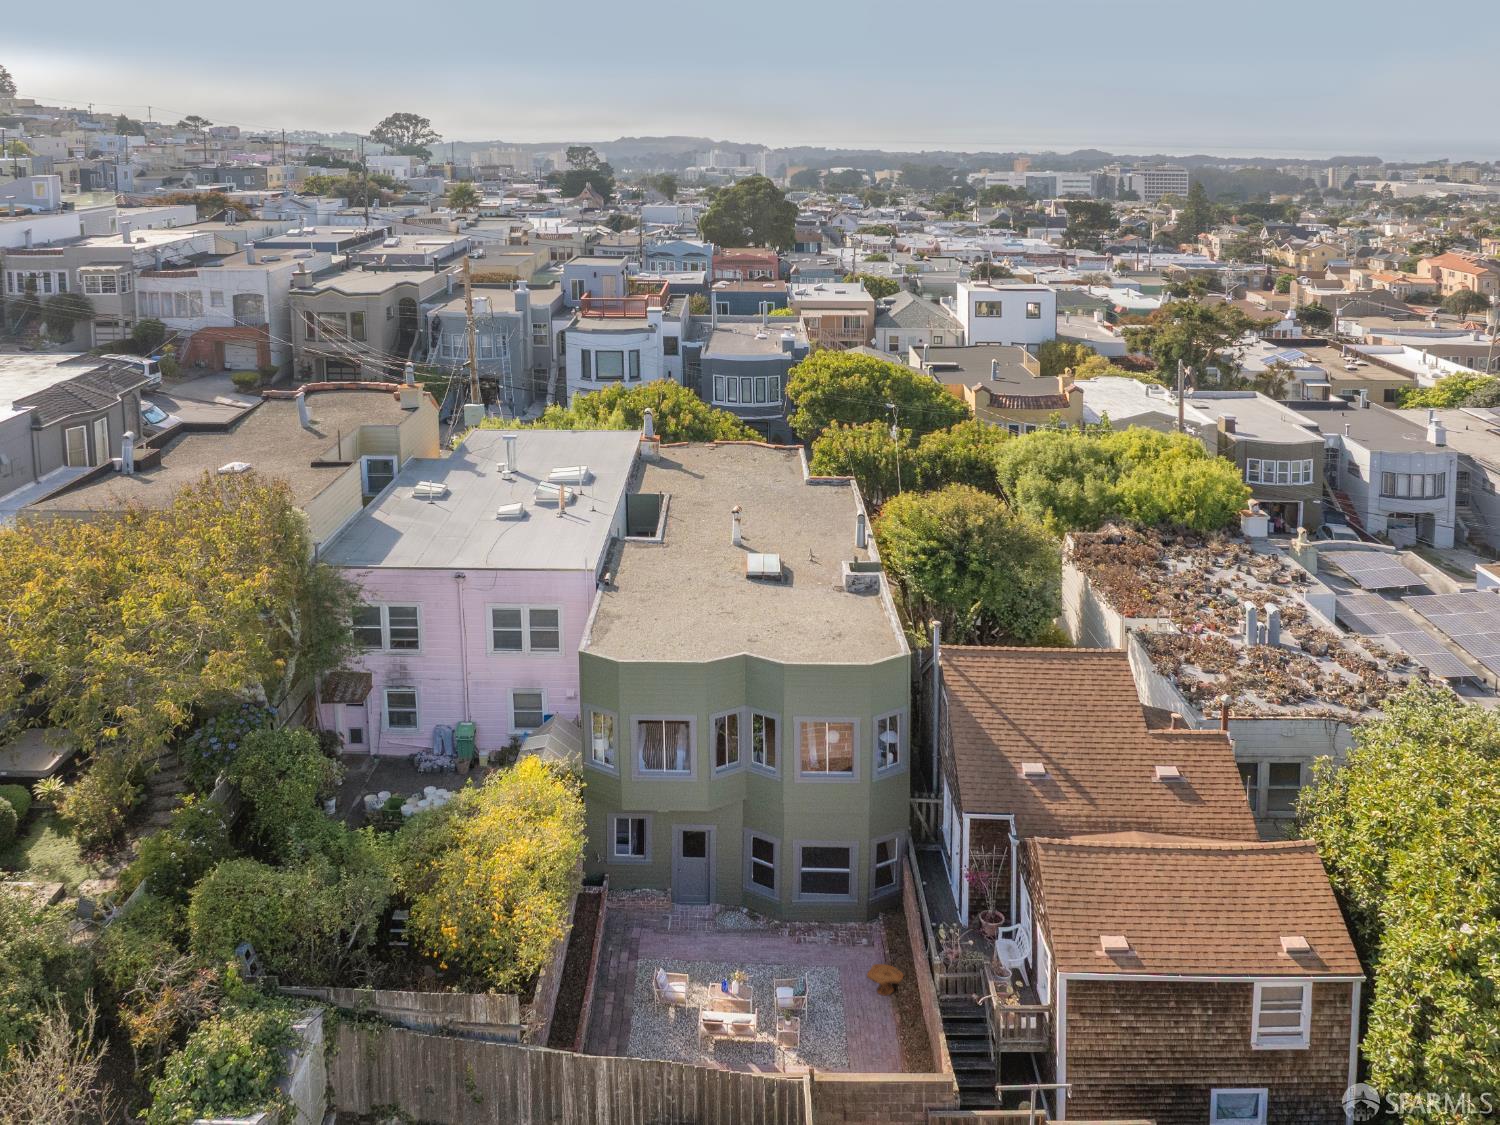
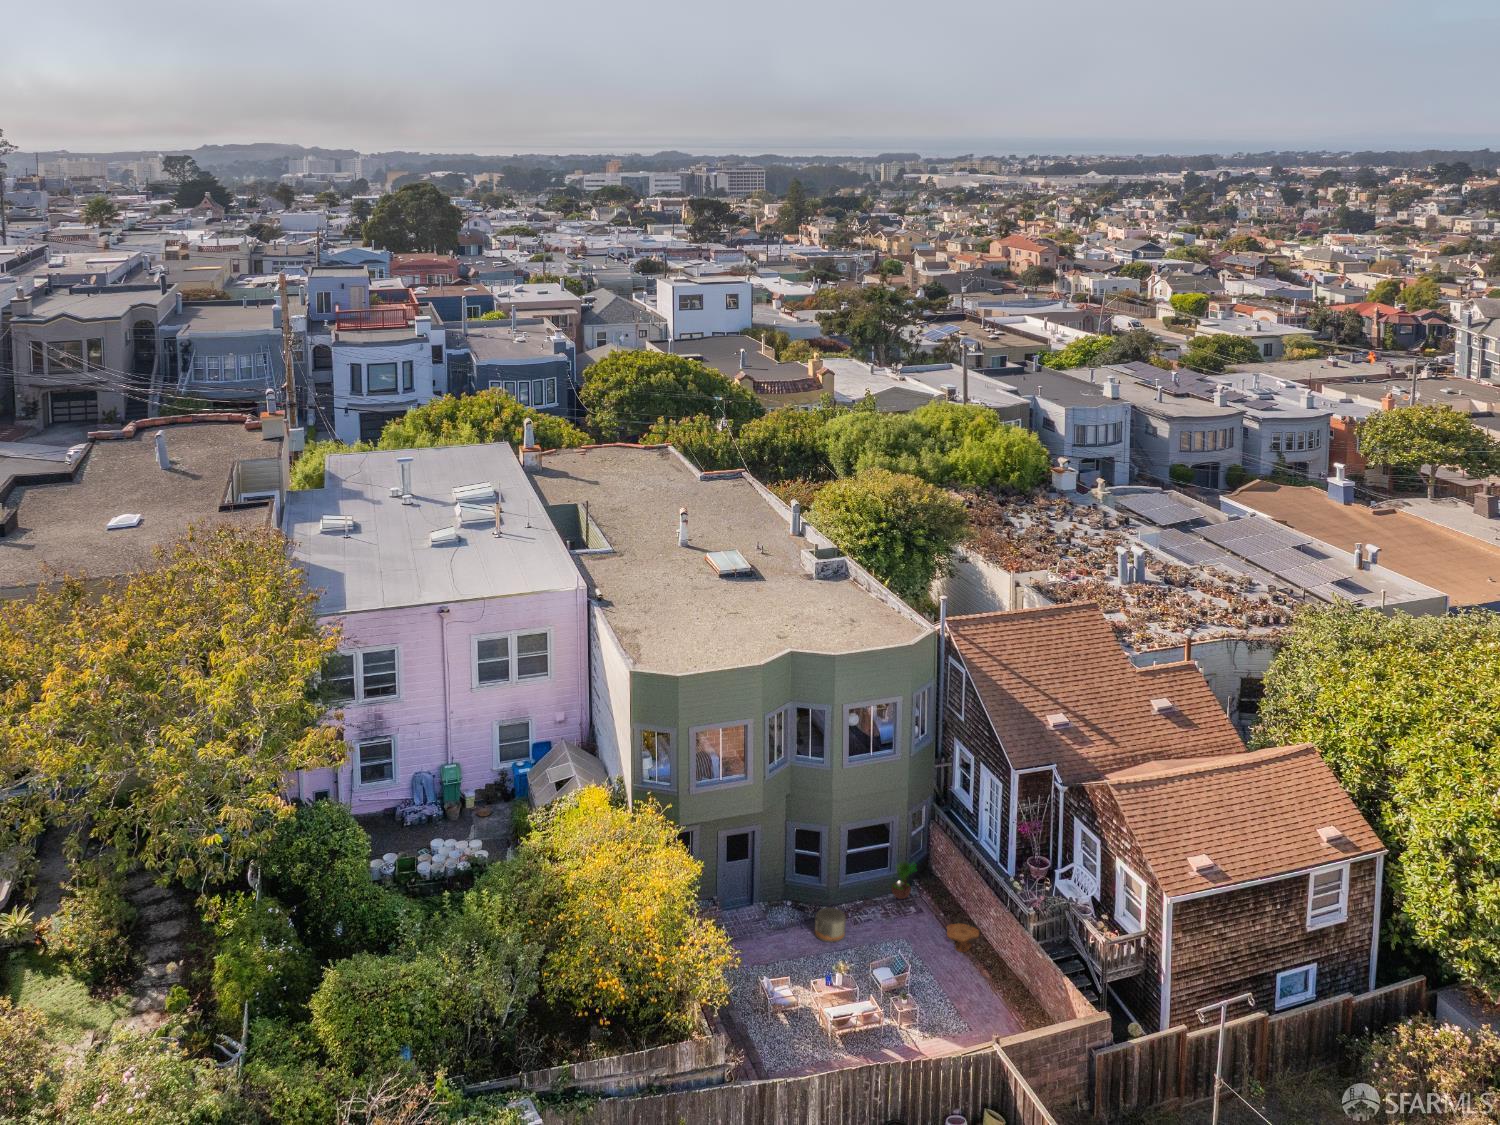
potted tree: none [844,889,872,930] -> present [891,863,915,899]
pouf: none [742,922,775,959] -> present [815,908,846,942]

